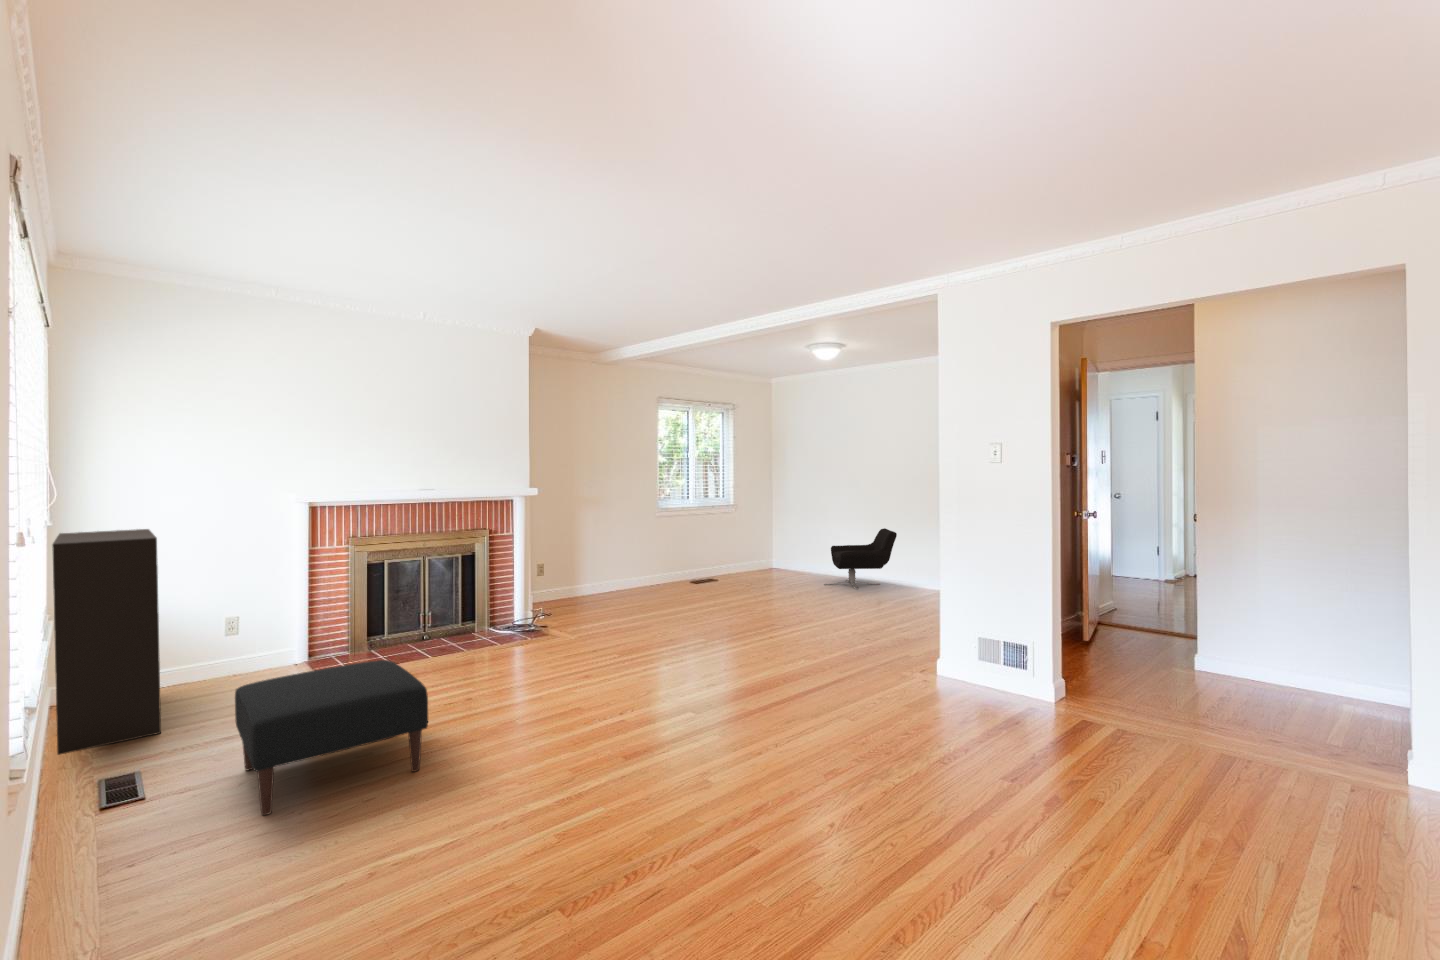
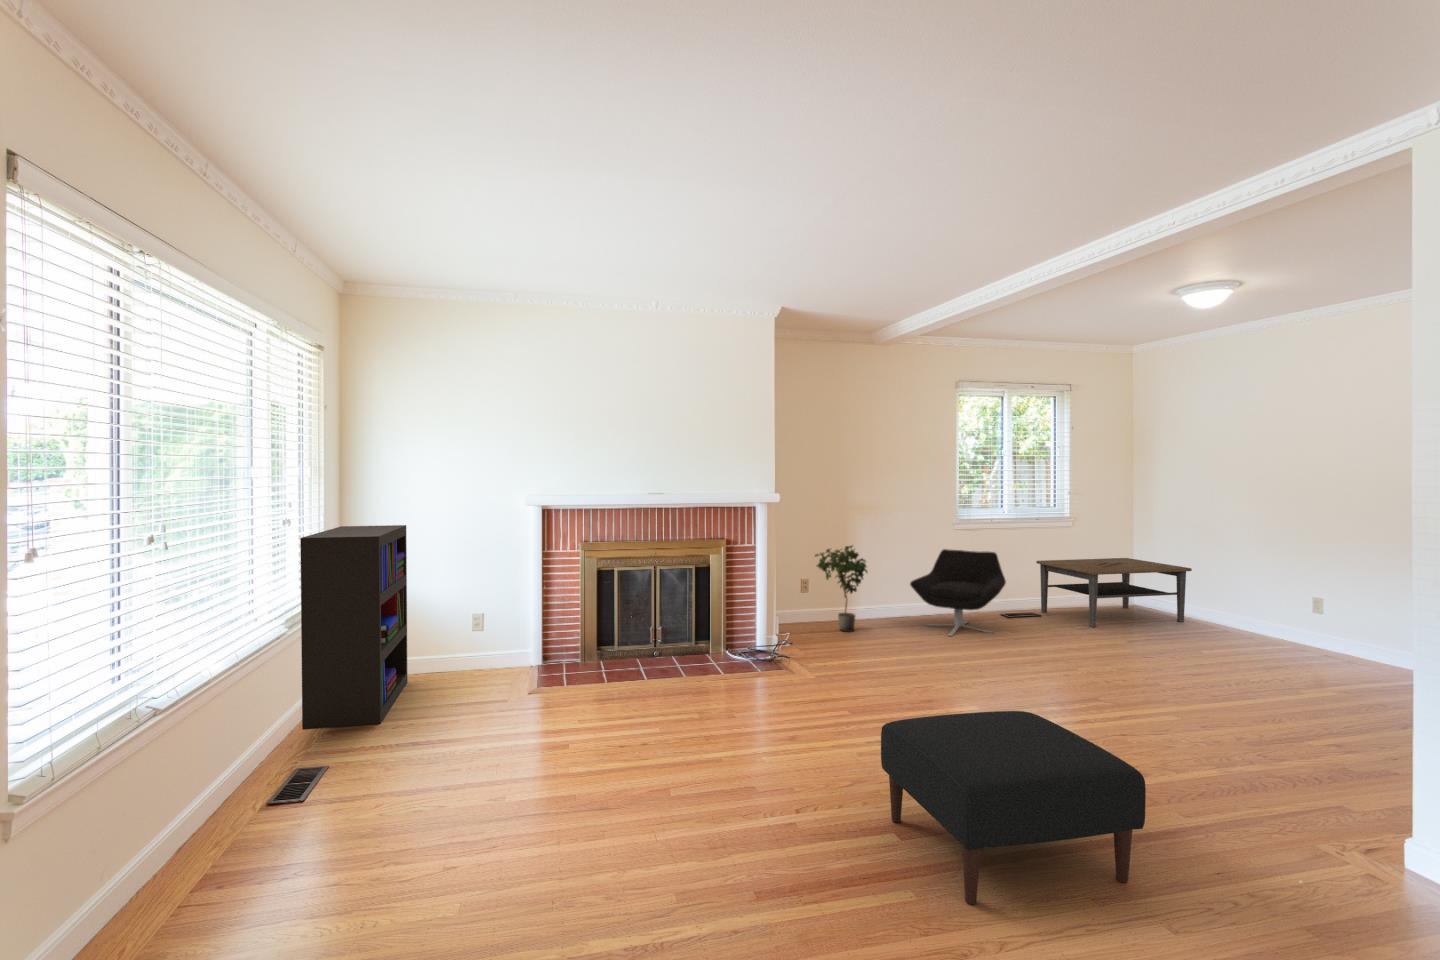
lounge chair: present [824,528,897,589] -> present [910,549,1006,636]
potted plant: none [554,531,598,603] -> present [815,545,867,632]
coffee table: none [713,531,810,581] -> present [1036,558,1192,627]
ottoman: present [235,660,428,815] -> present [881,711,1146,904]

